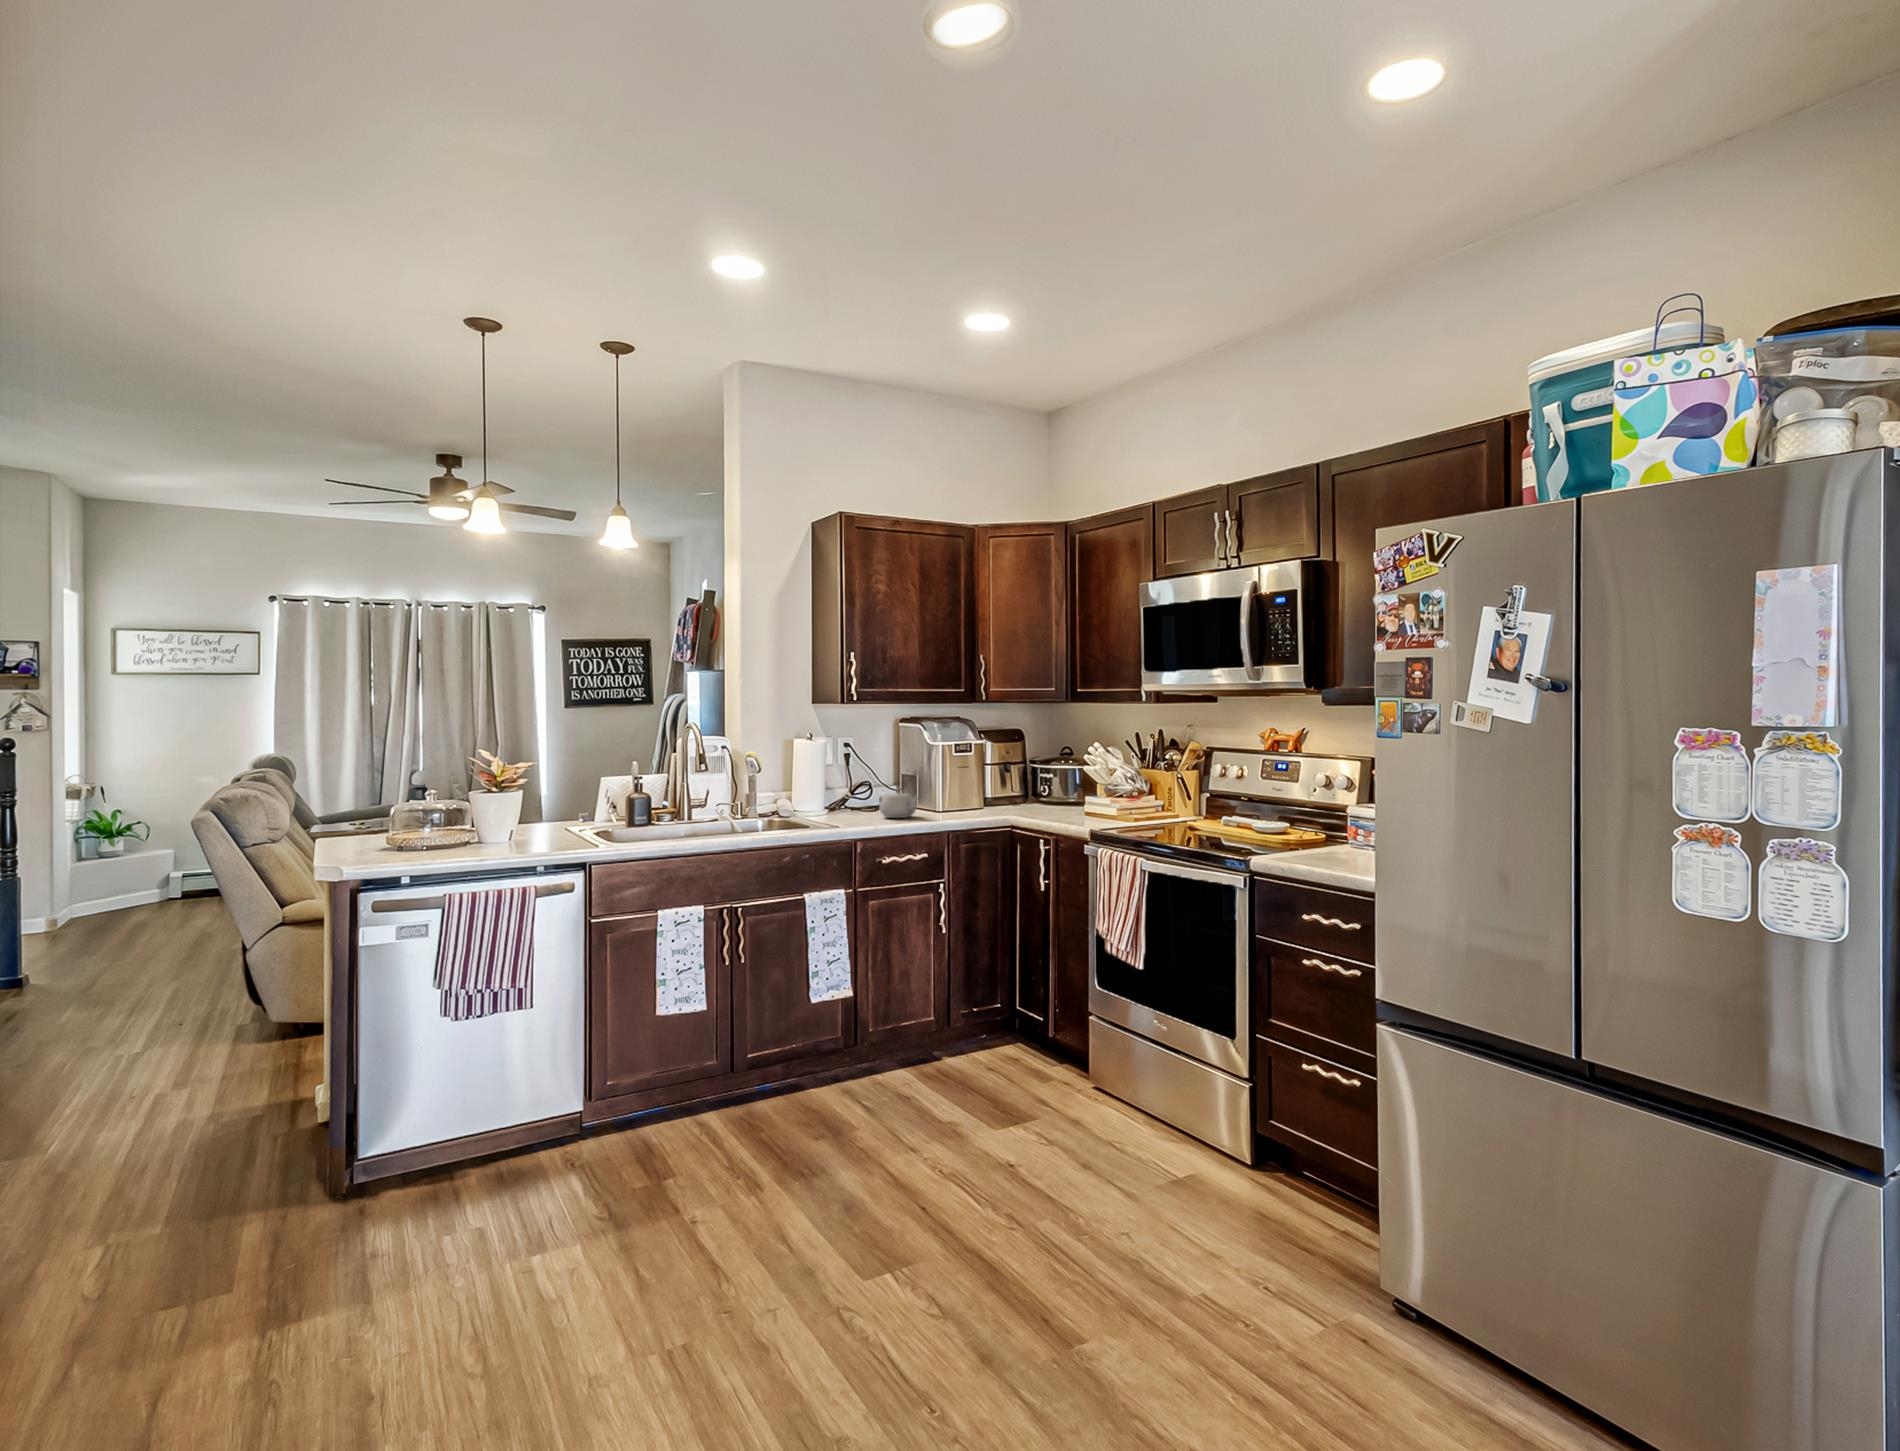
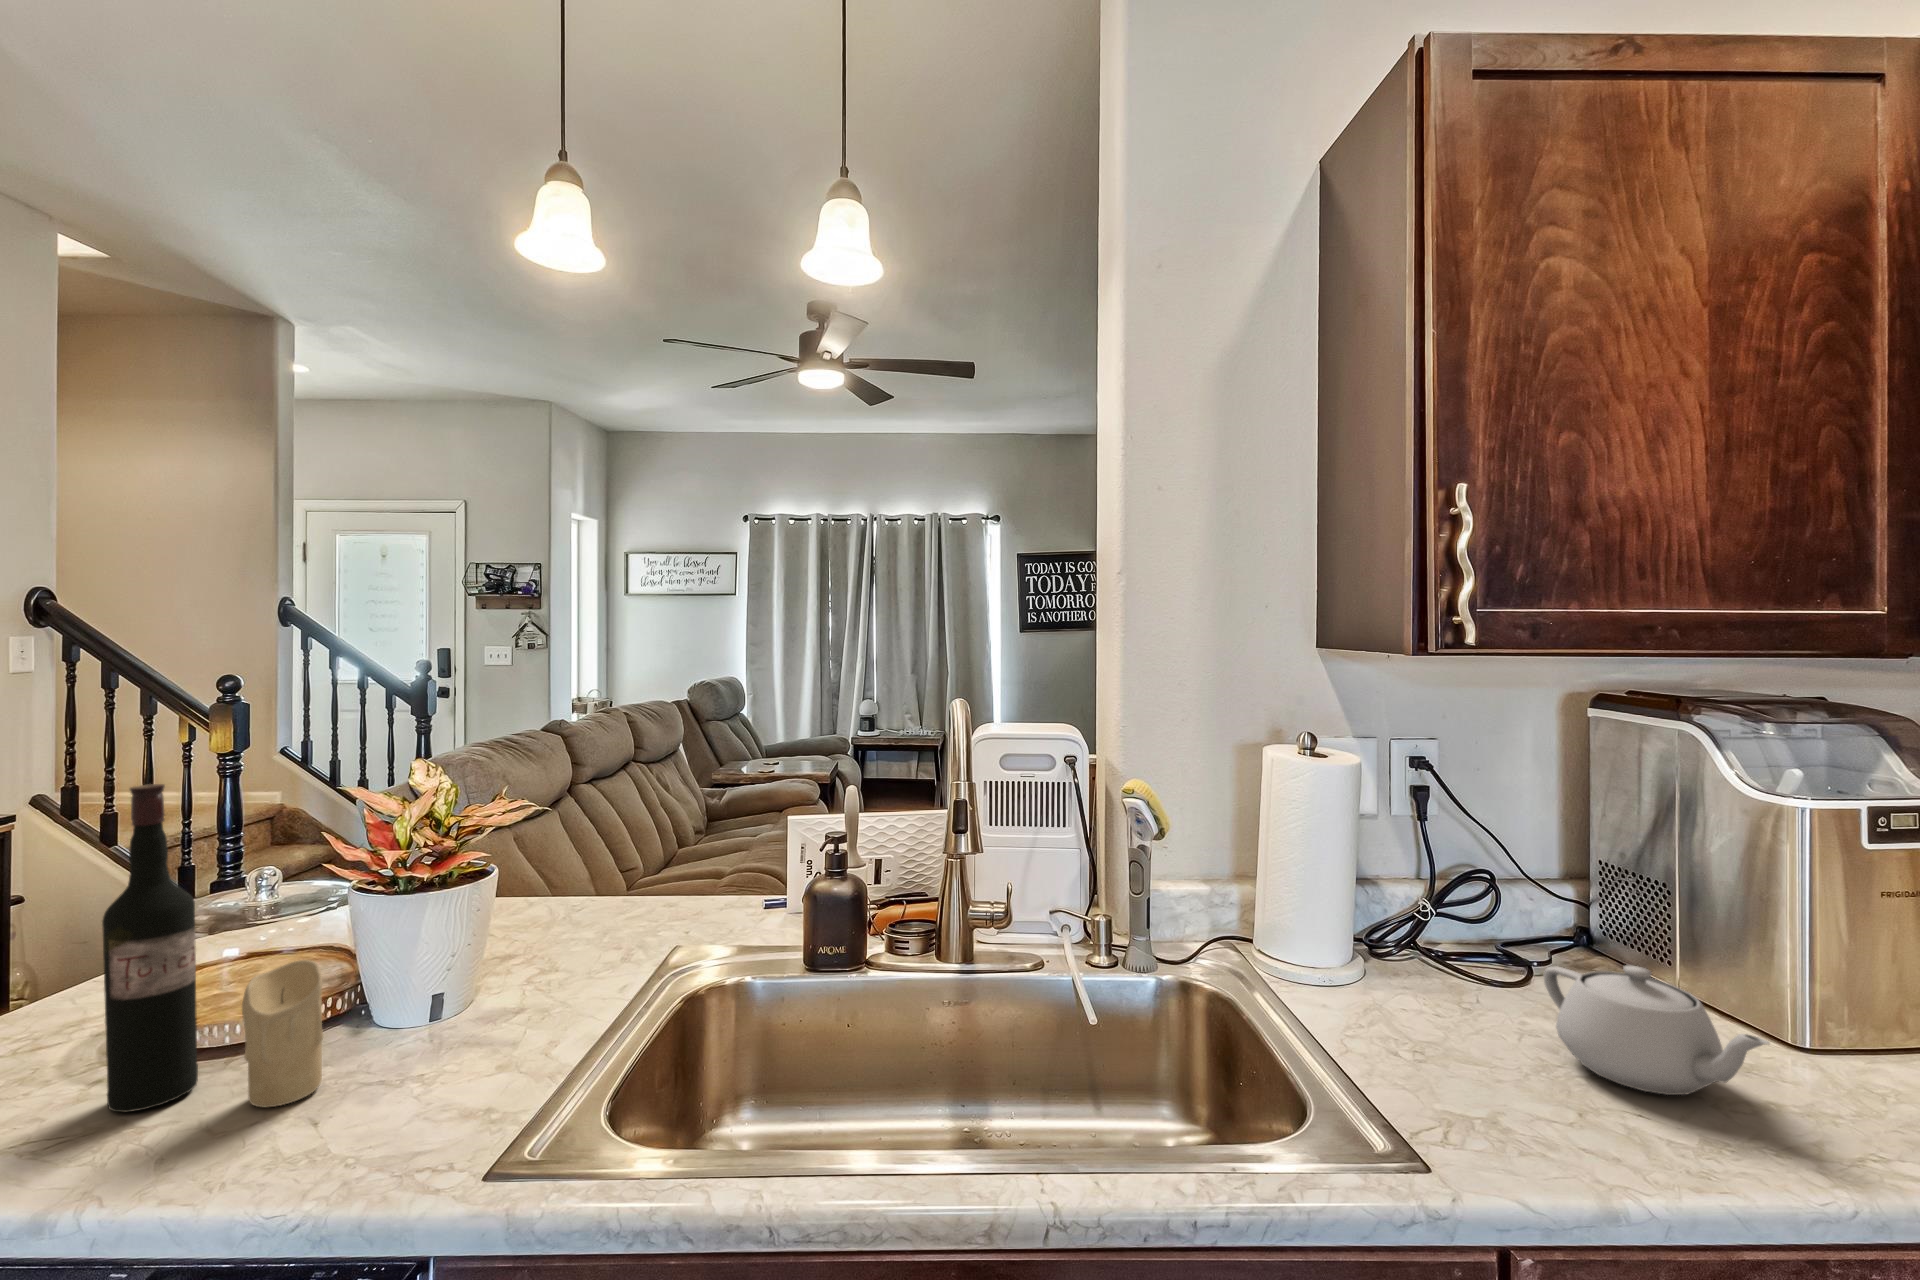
wine bottle: none [431,751,459,860] -> present [102,784,198,1112]
candle: none [482,812,507,855] -> present [242,960,324,1107]

